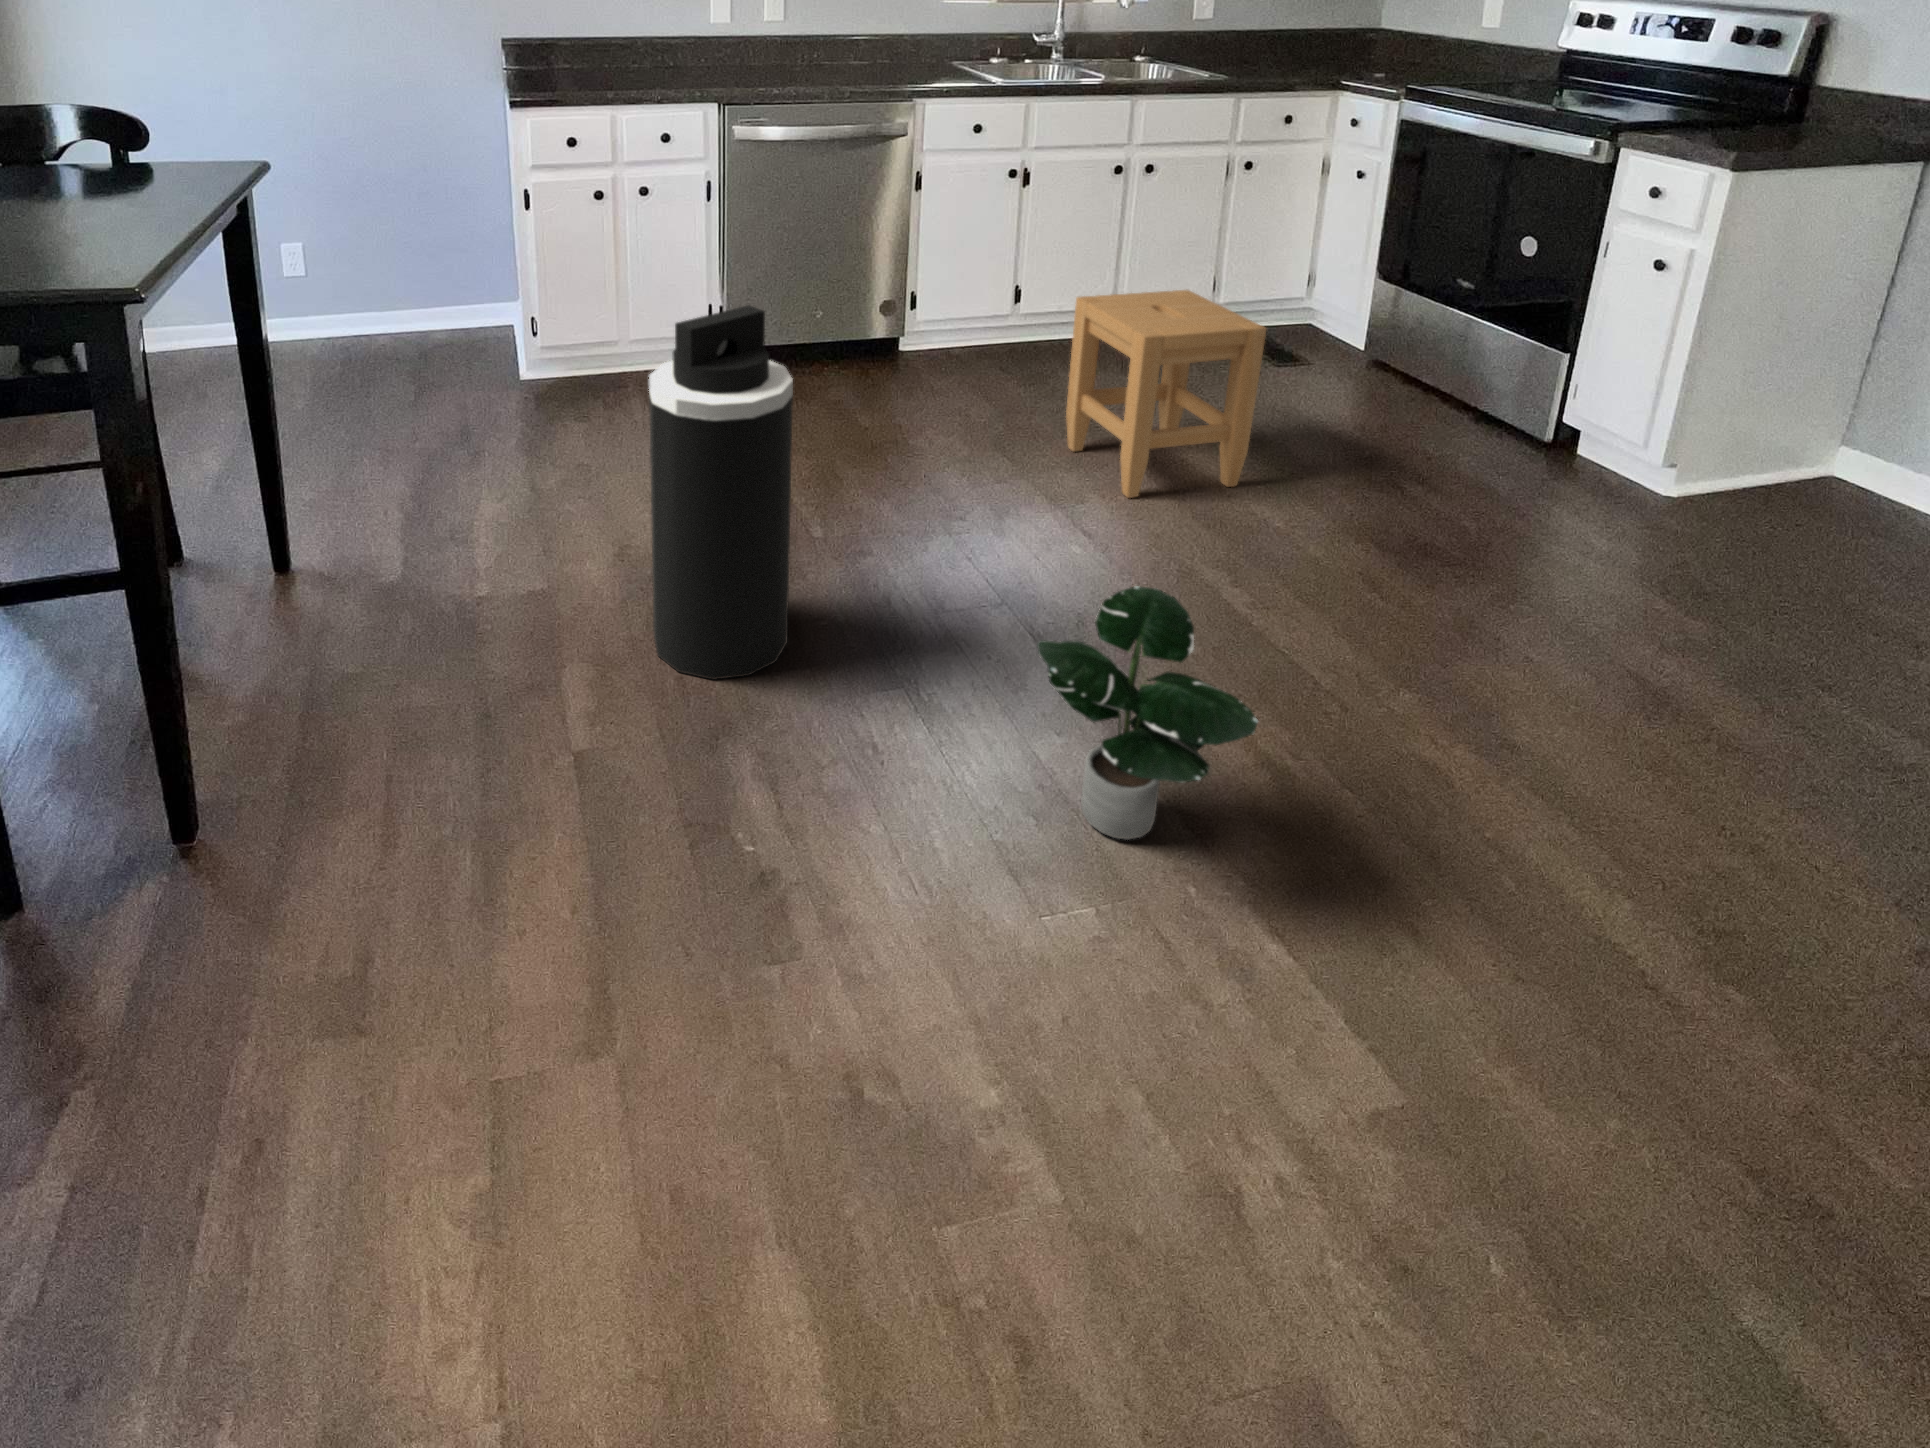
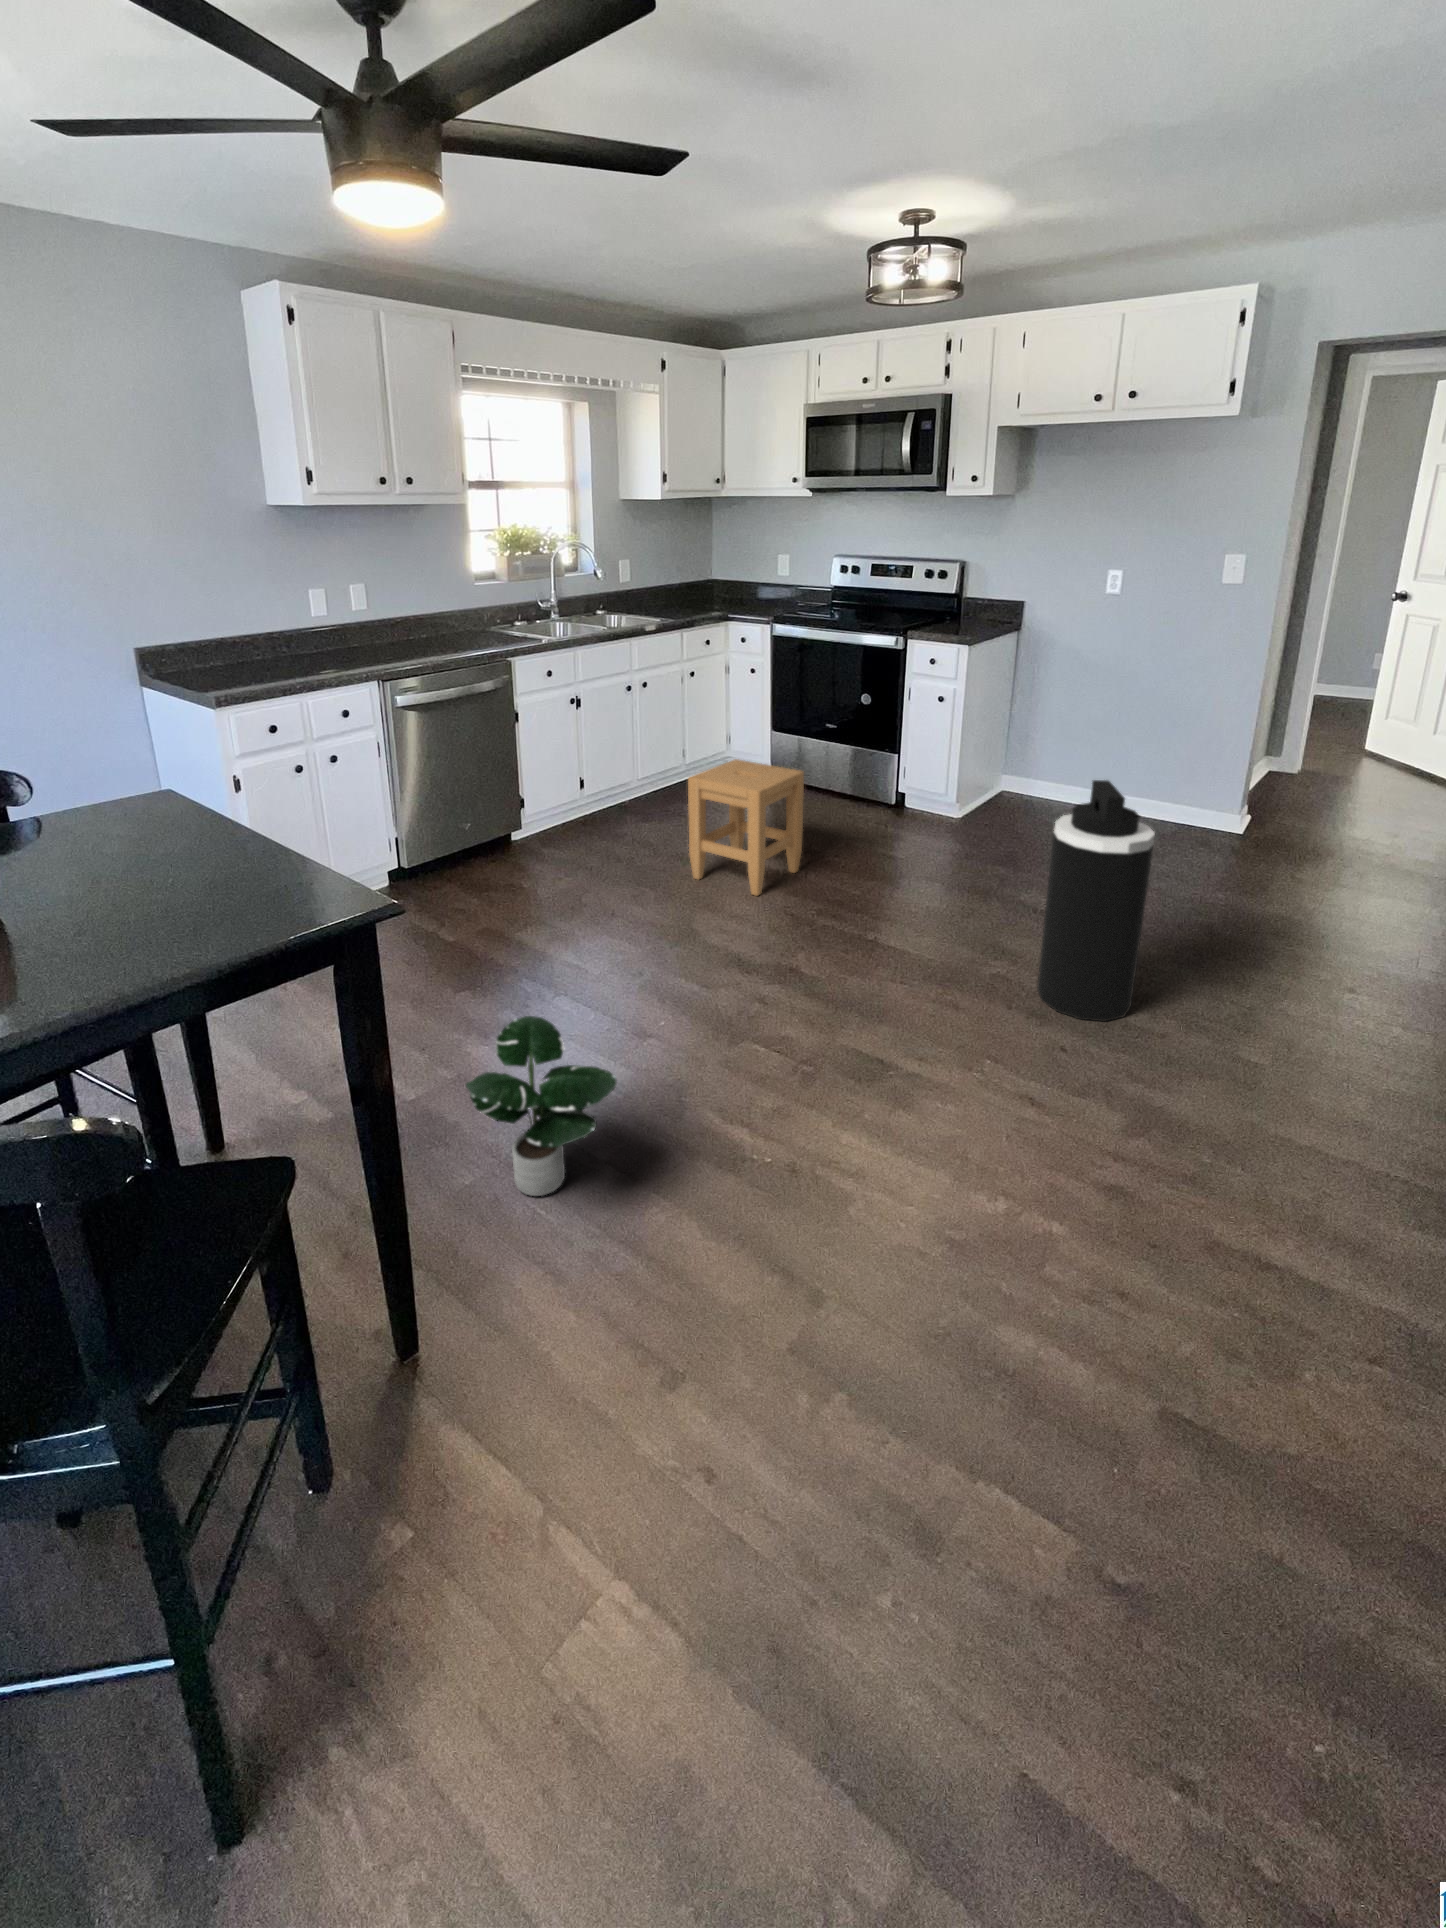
trash can: present [649,305,793,680] -> present [1037,780,1155,1021]
potted plant: present [1037,586,1258,839] -> present [466,1016,617,1196]

